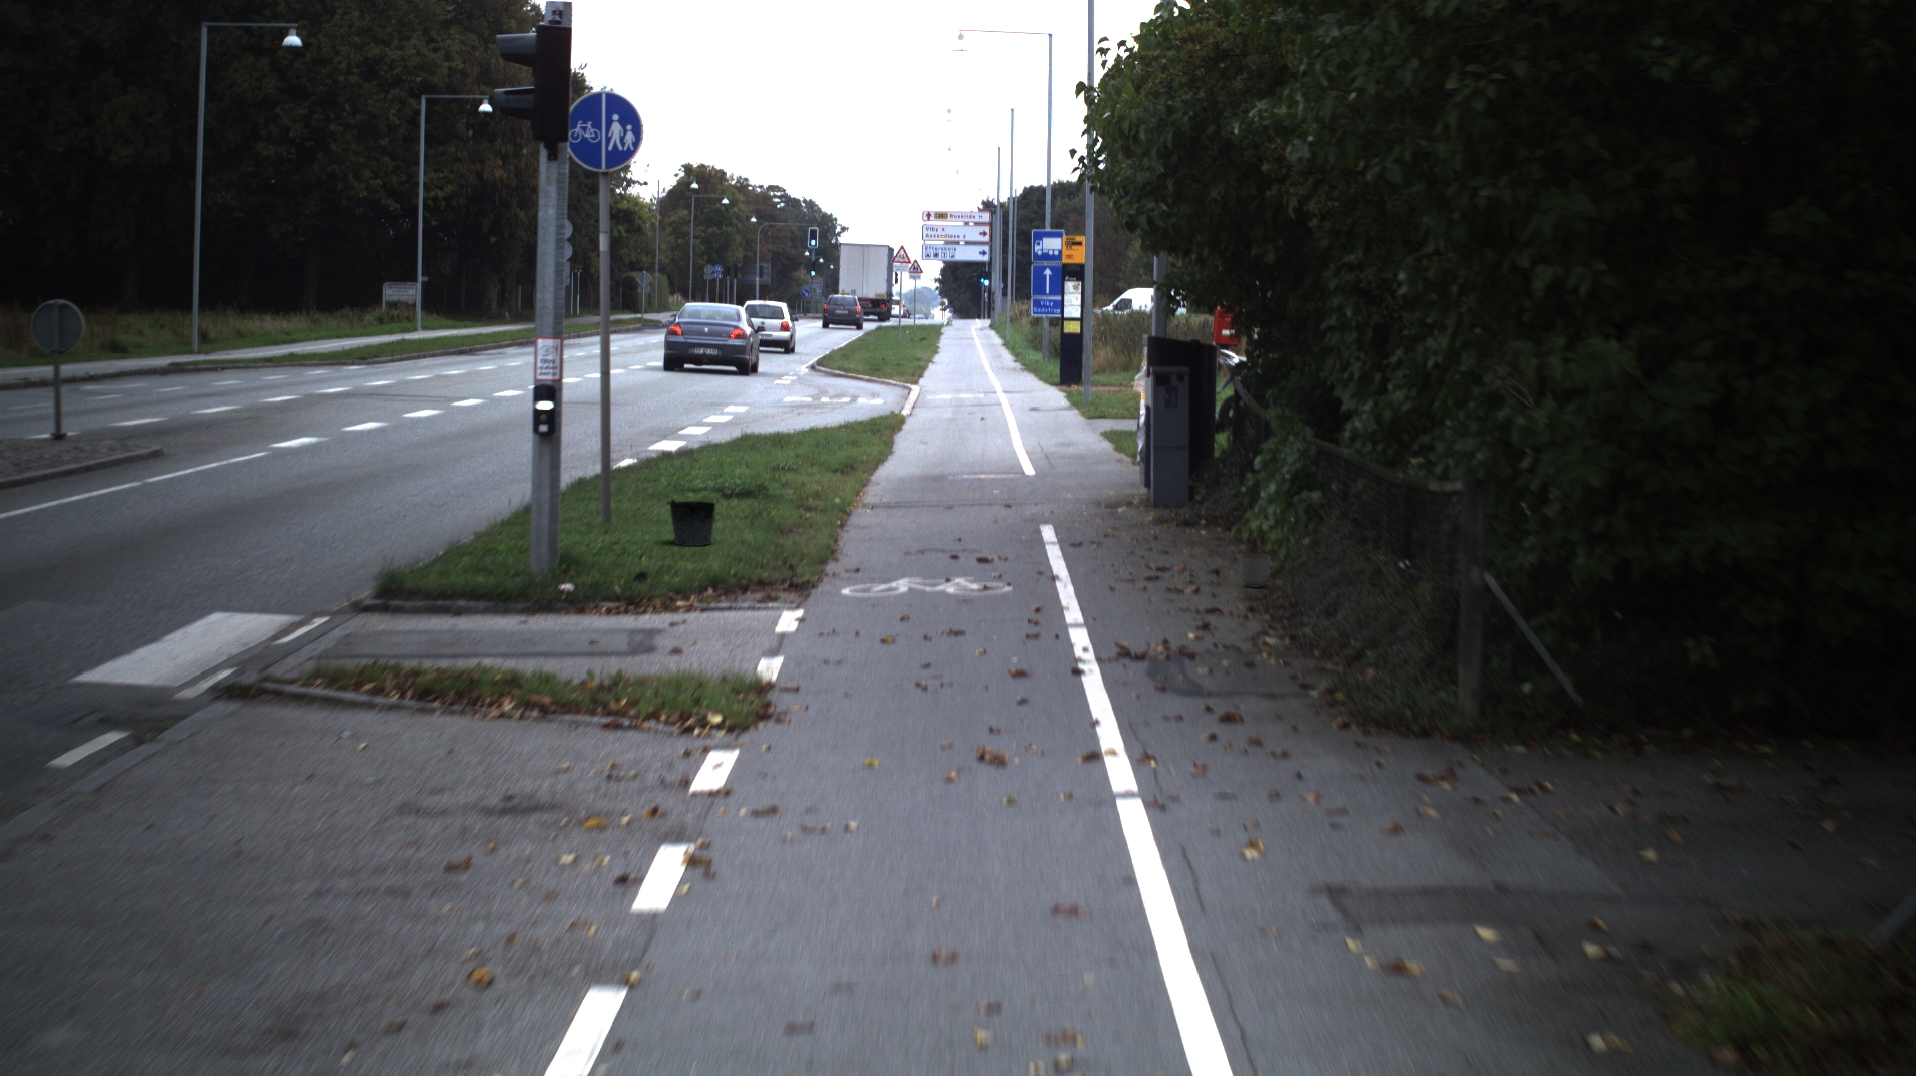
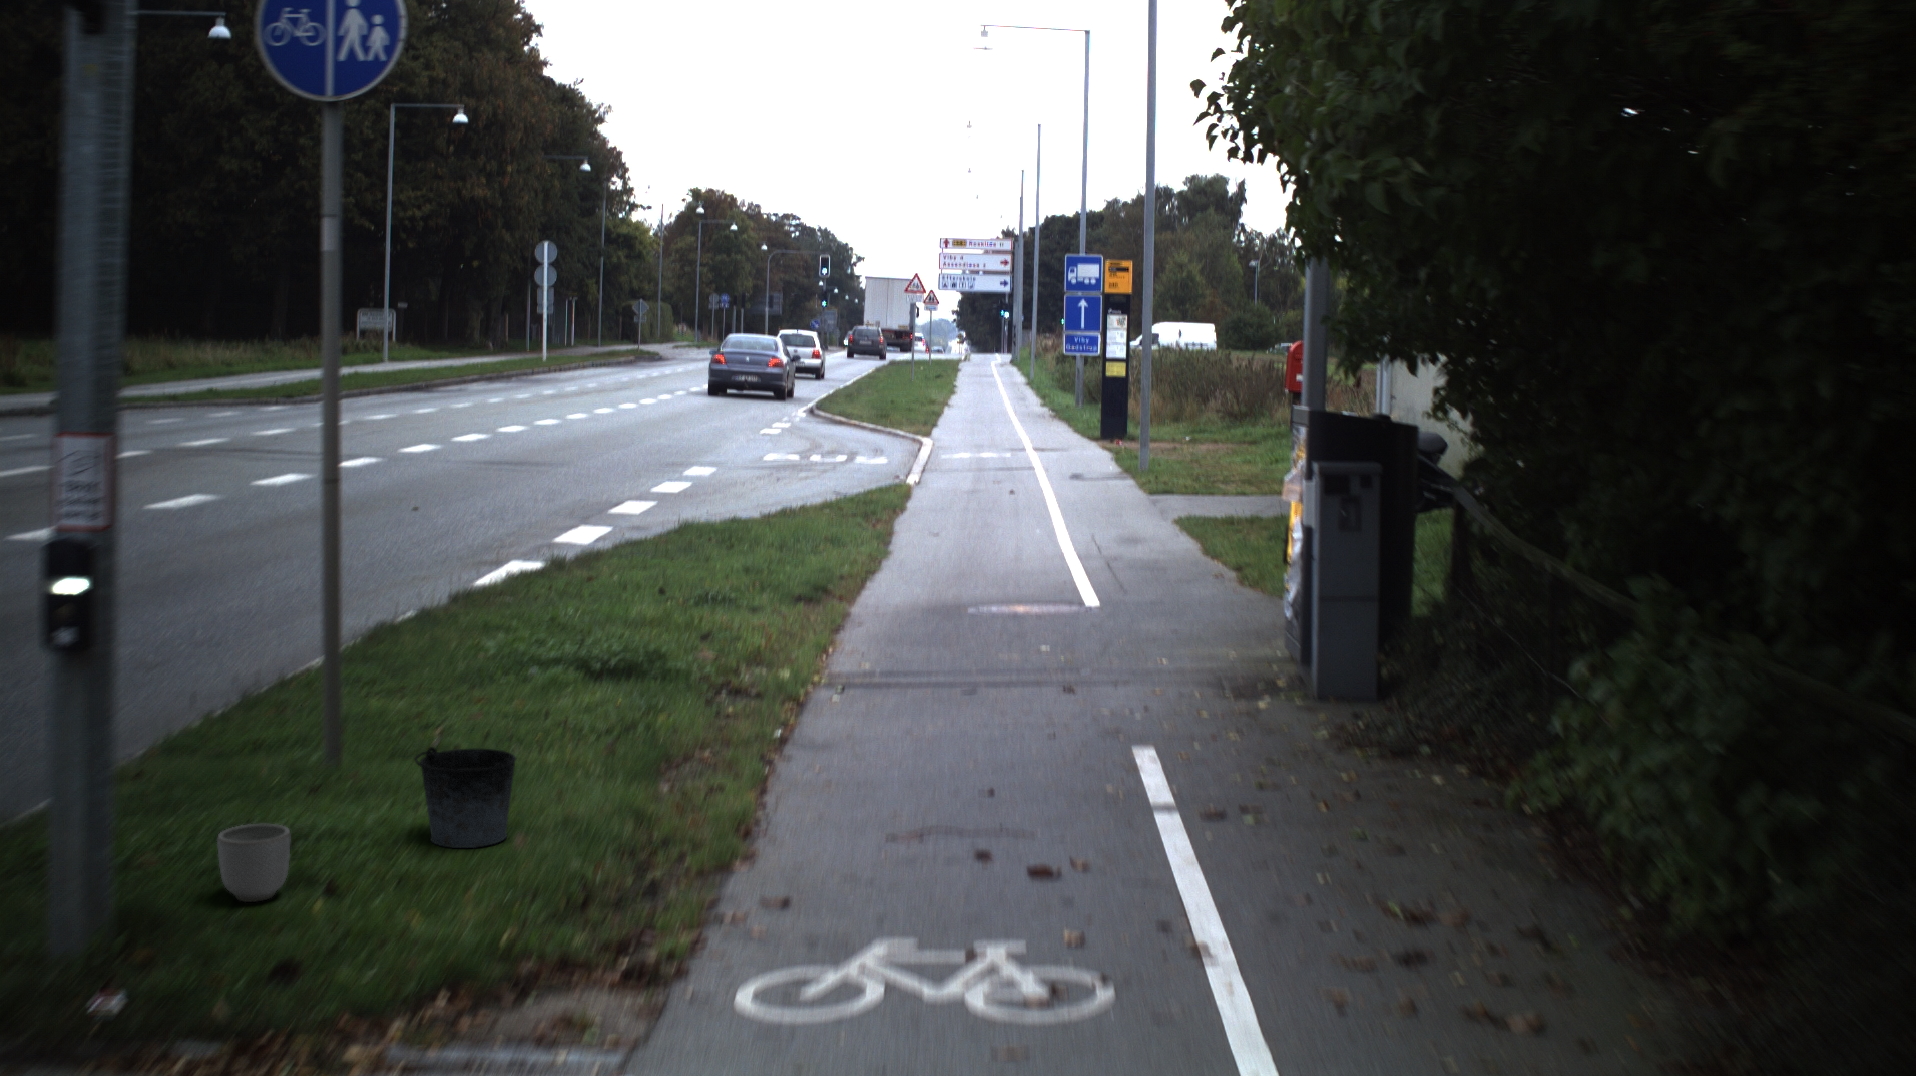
planter: present [1239,554,1271,587] -> present [217,824,290,902]

